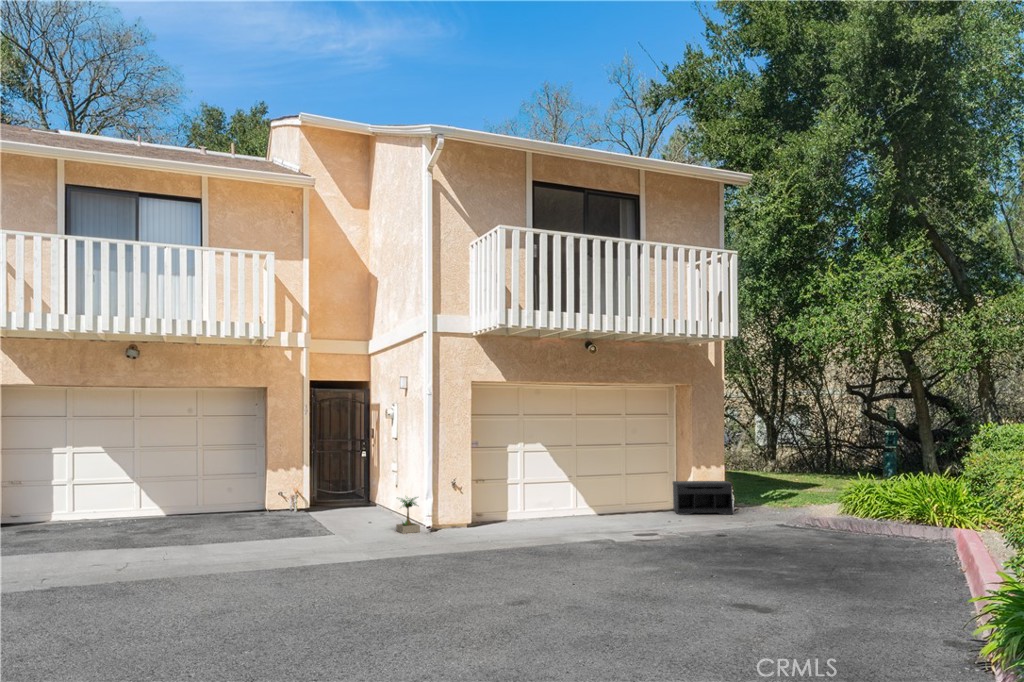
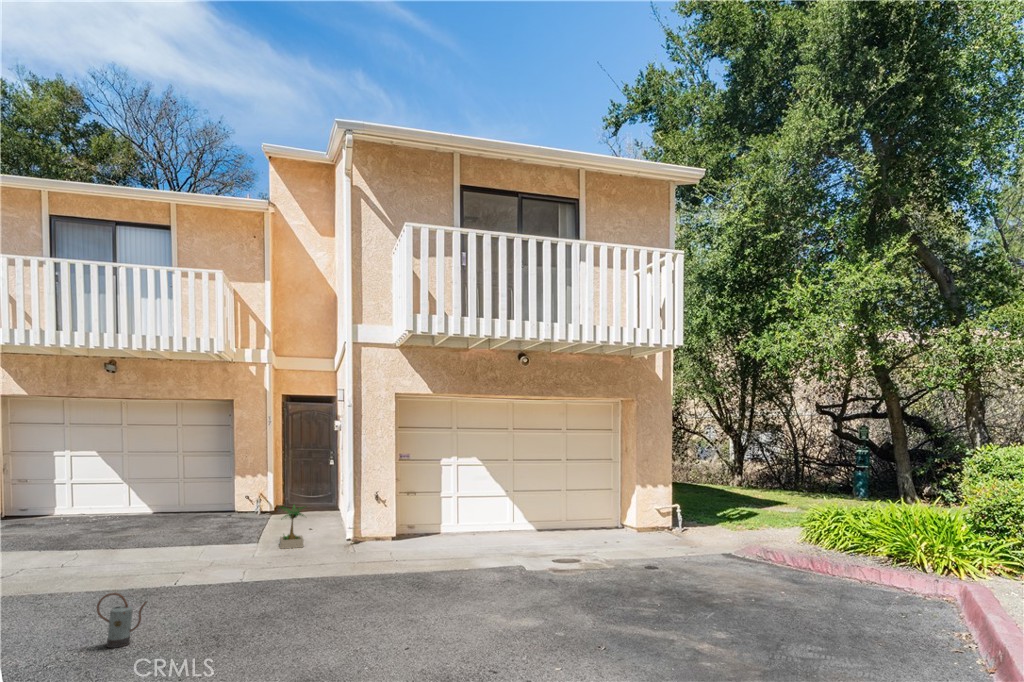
bench: present [673,481,733,515] -> none [613,497,678,538]
watering can: none [376,550,407,587] -> present [97,593,147,648]

